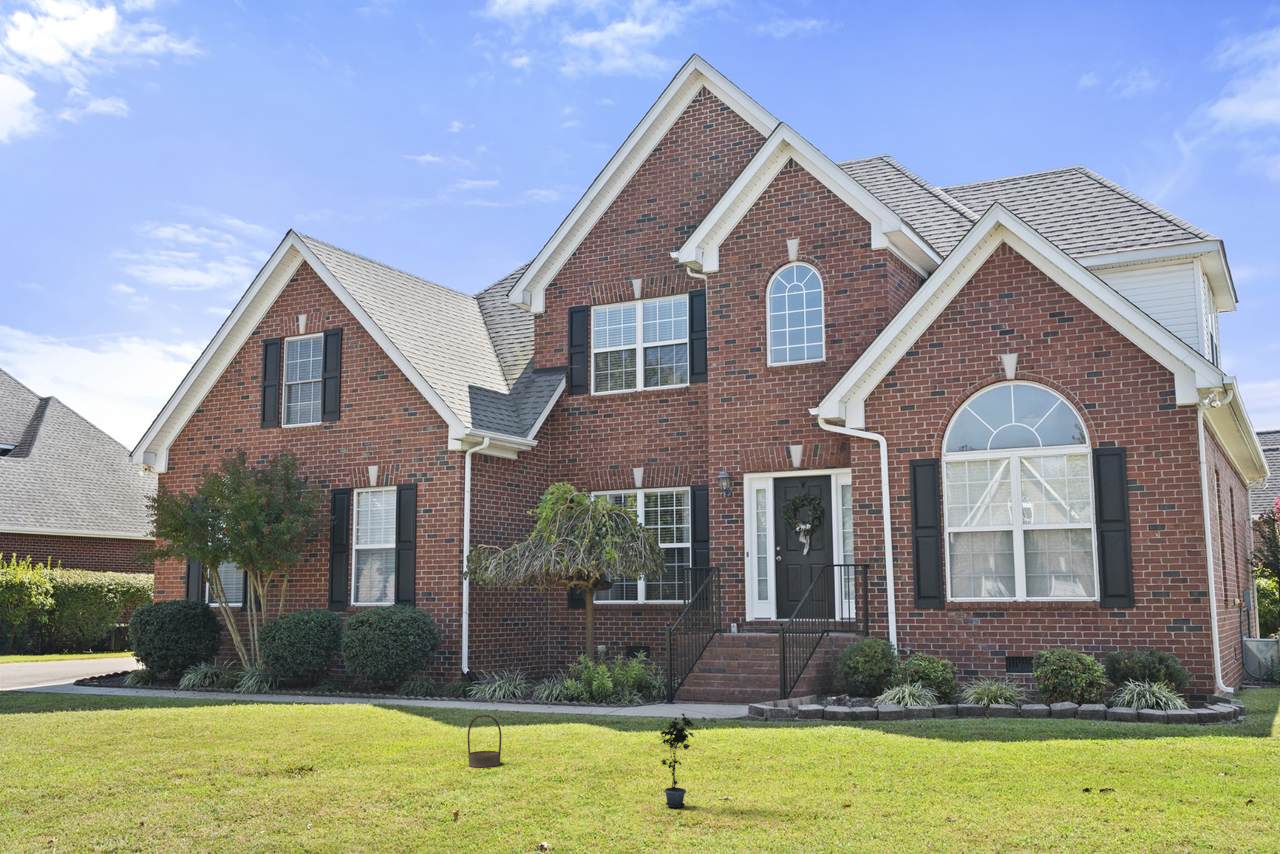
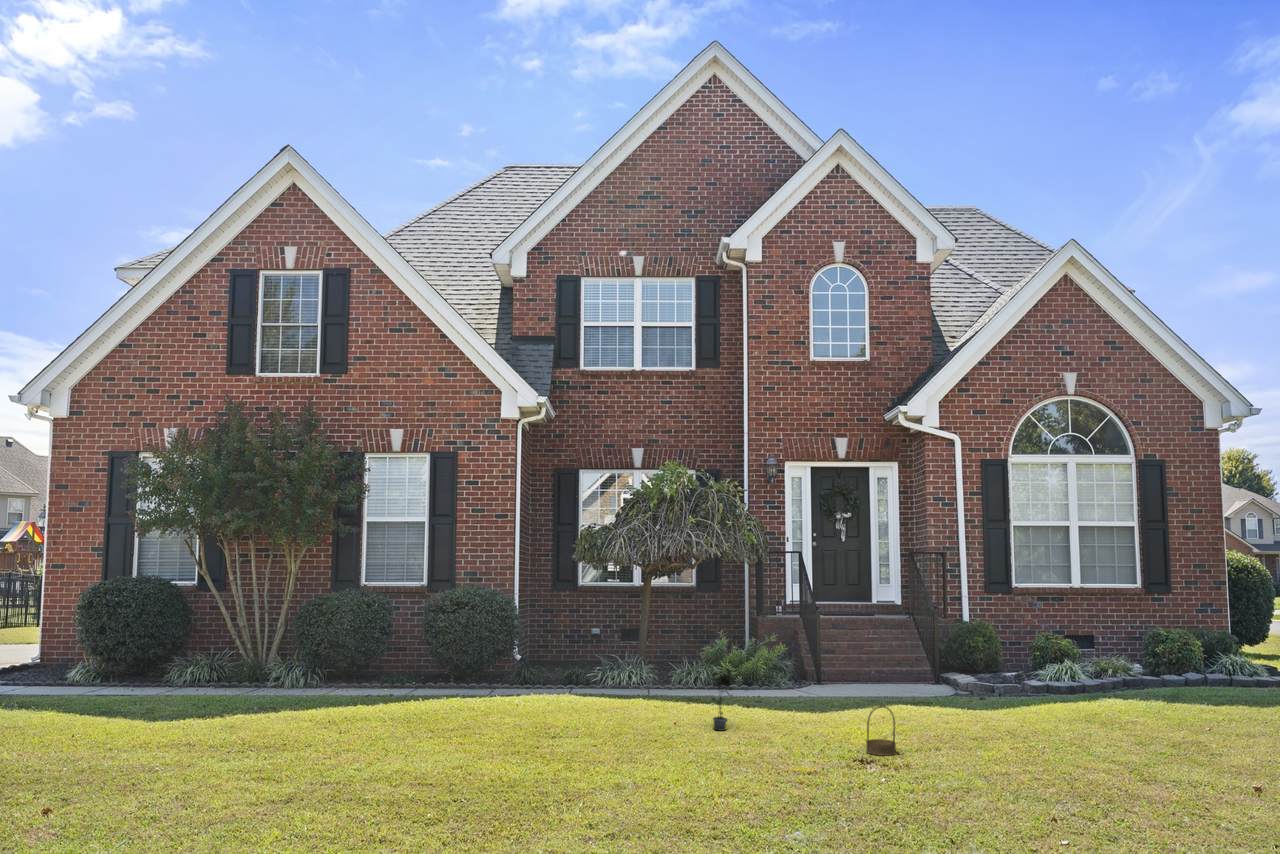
potted plant: present [660,714,694,808] -> present [712,668,736,731]

